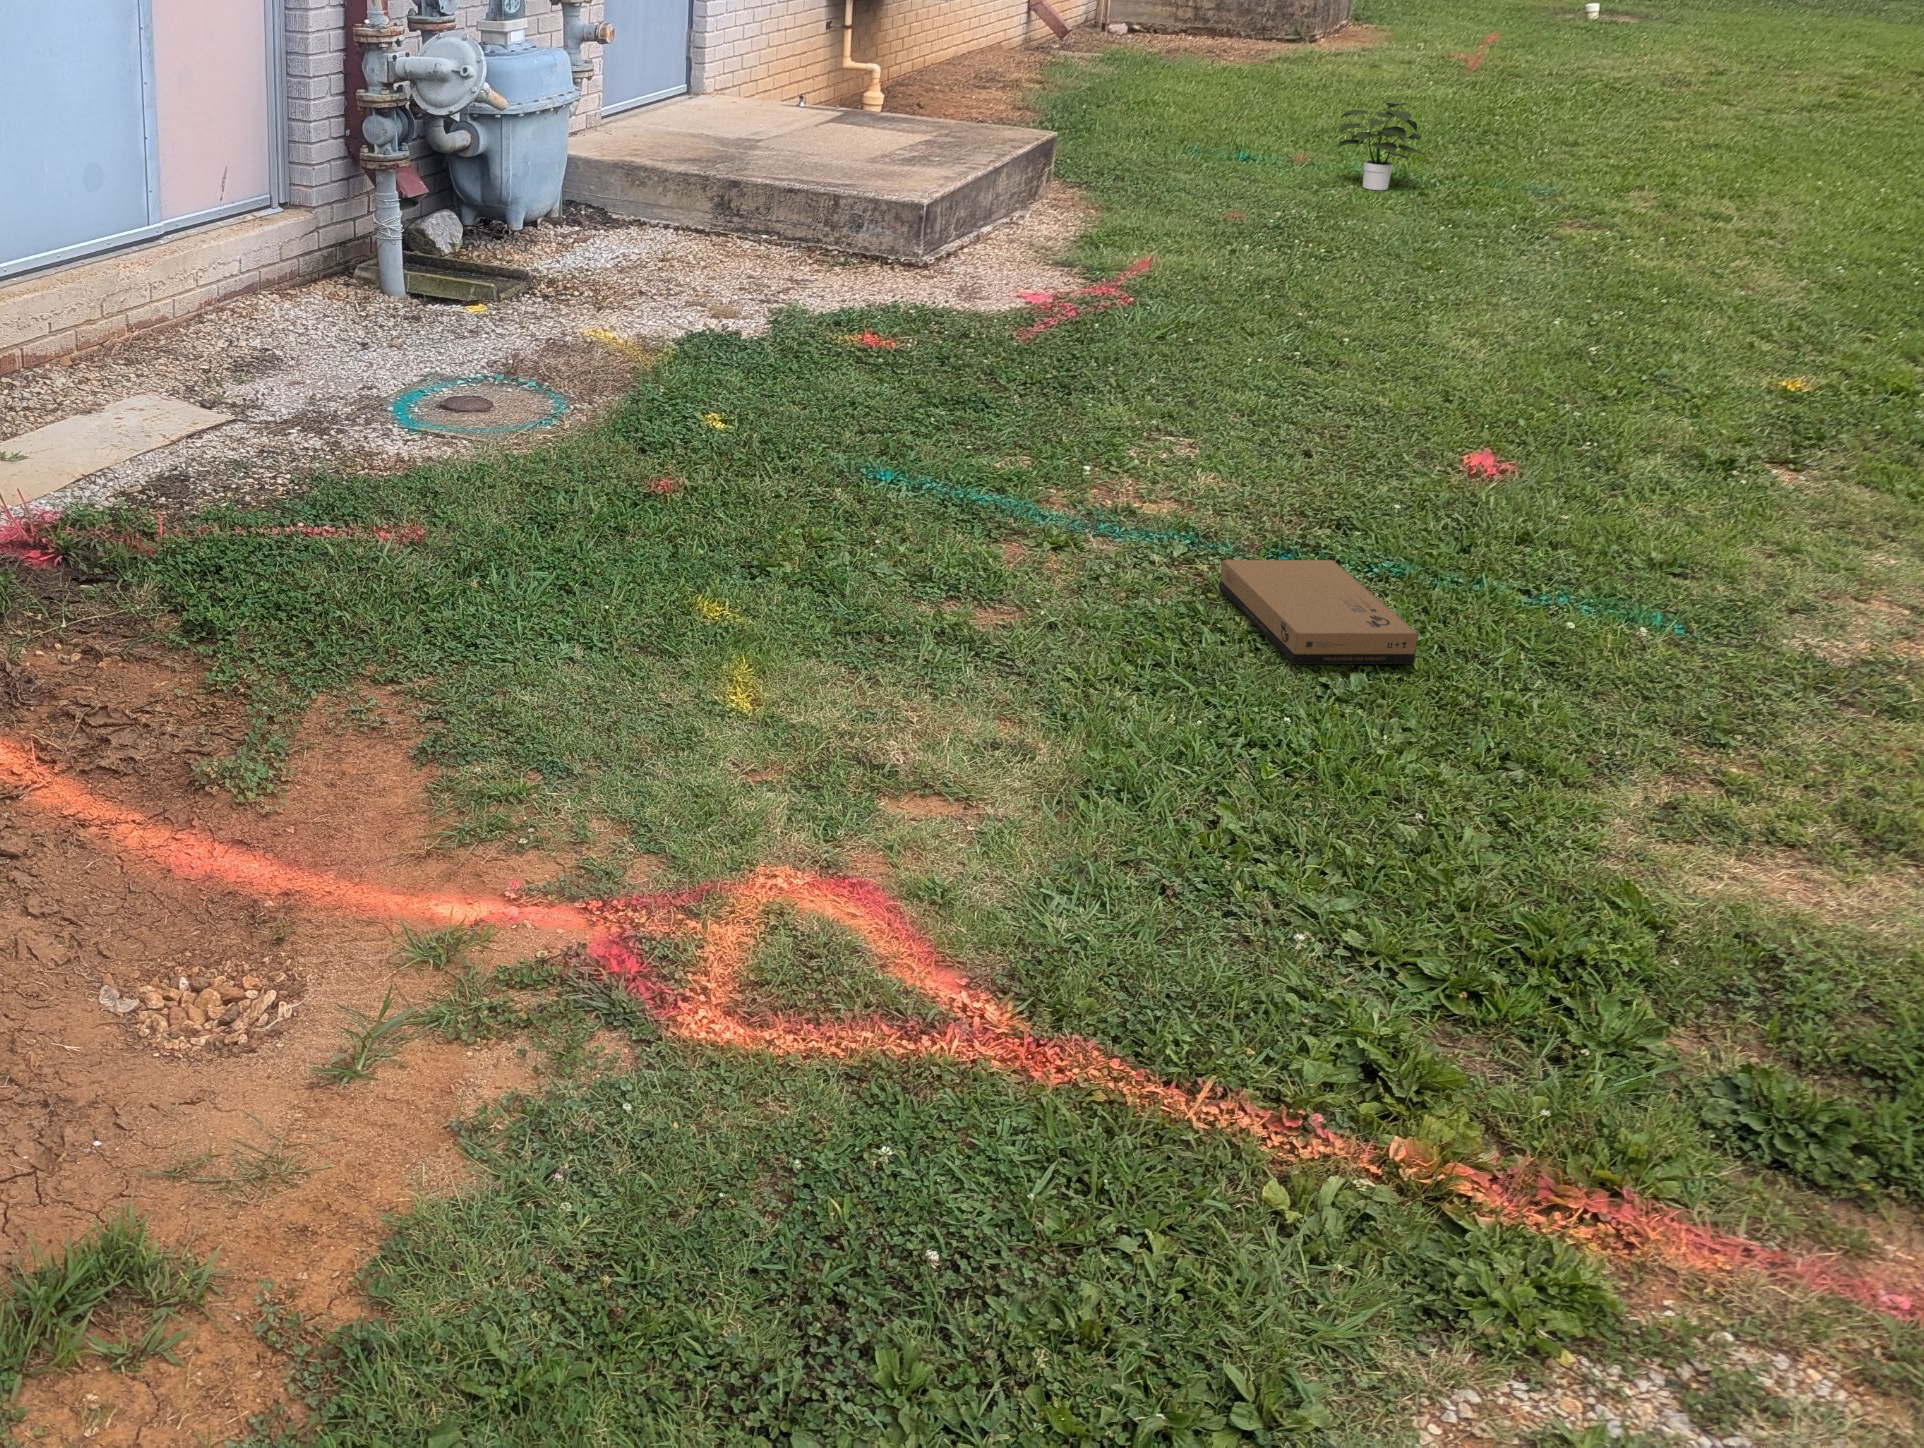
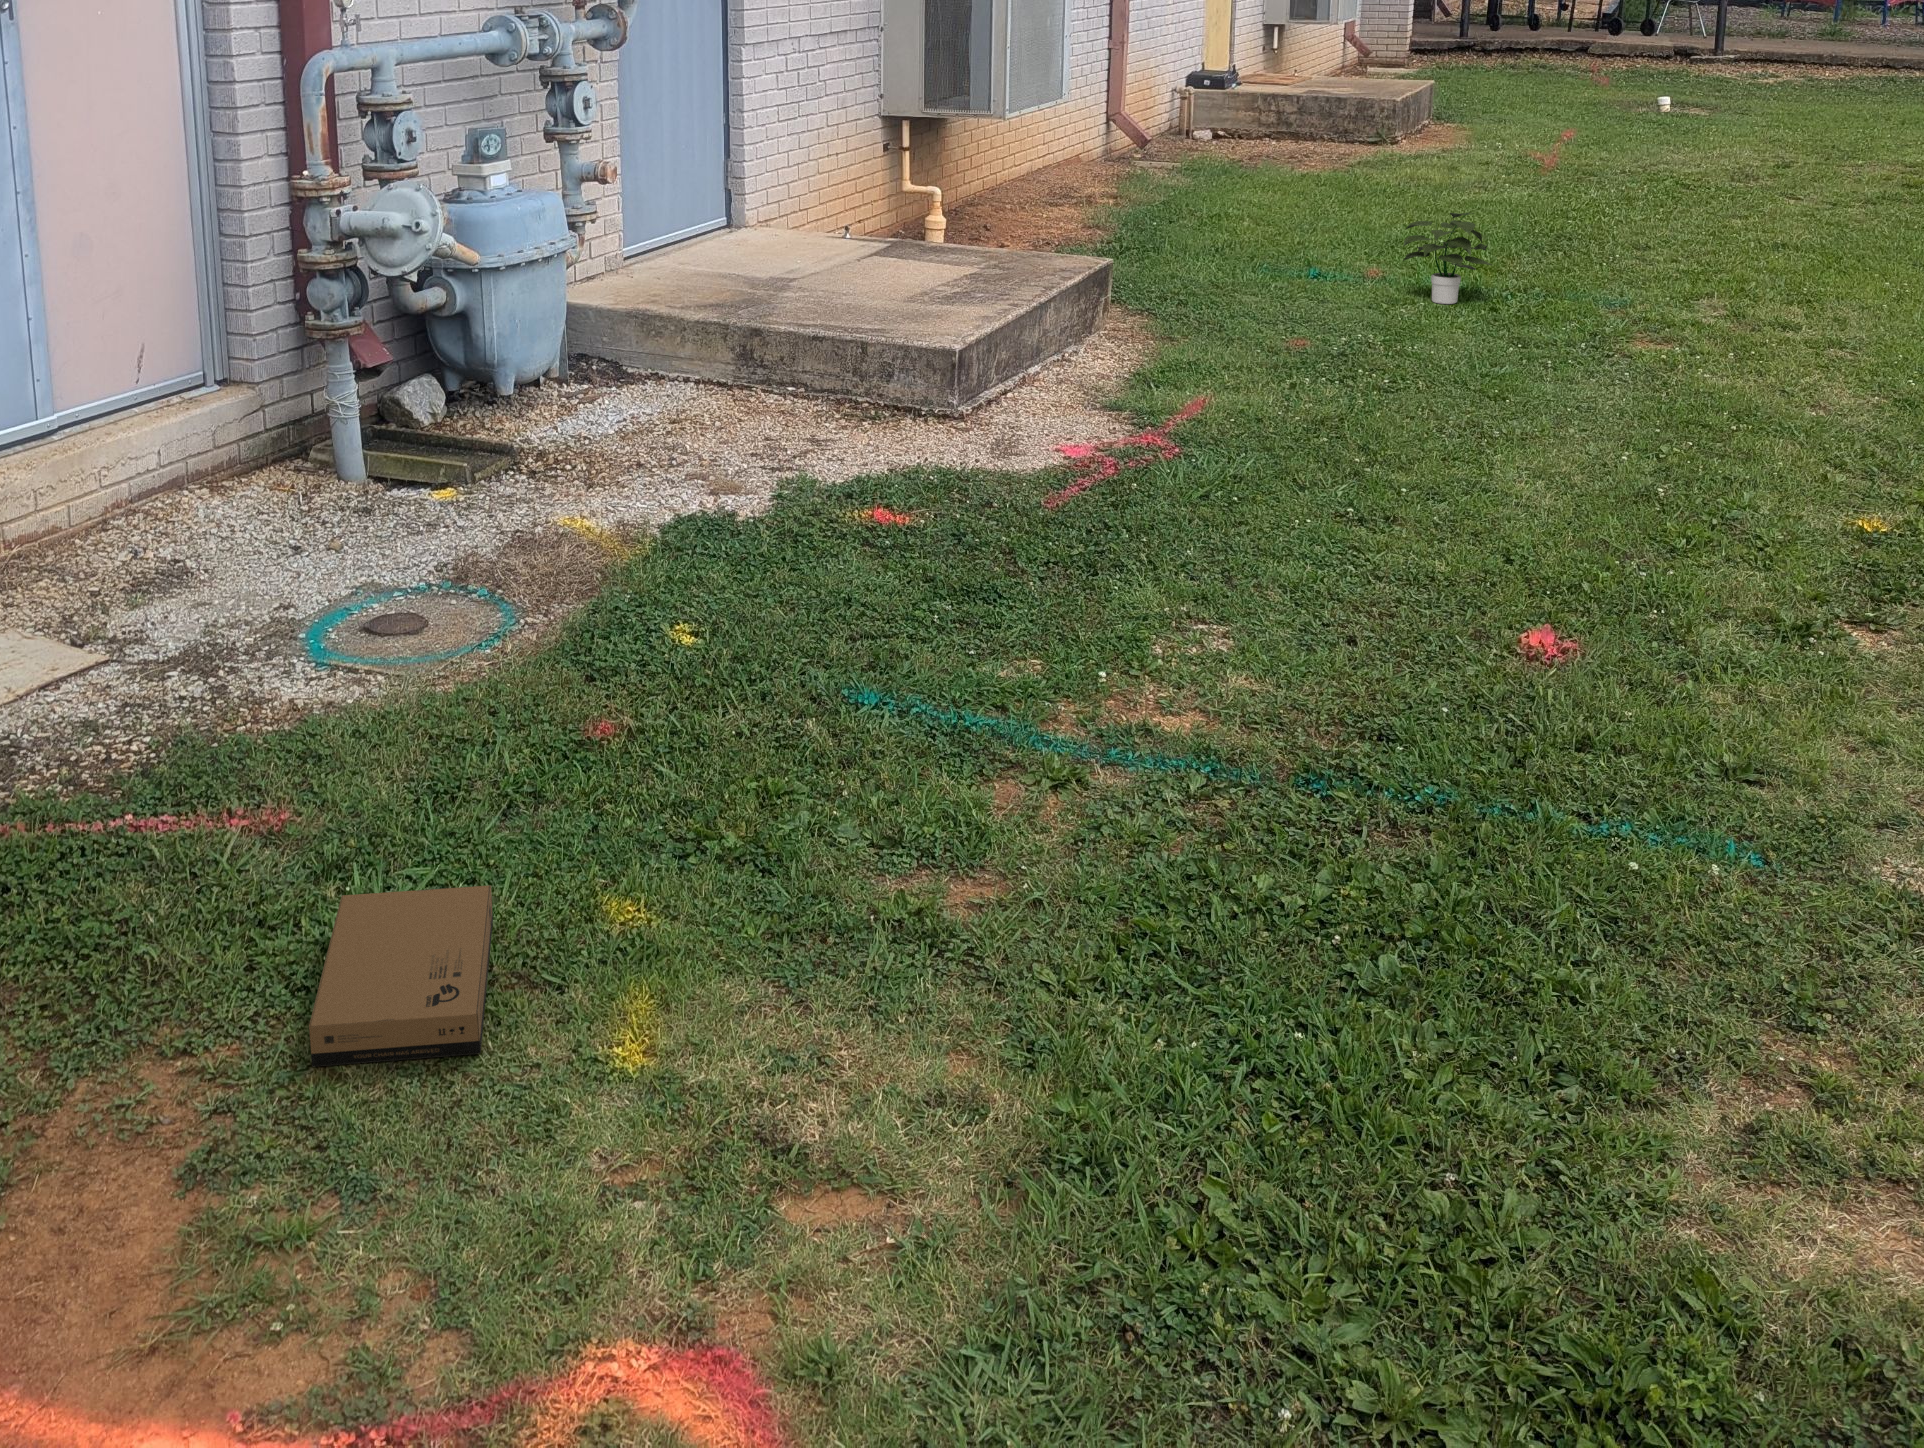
cardboard box: present [1219,560,1418,664] -> present [309,885,493,1067]

